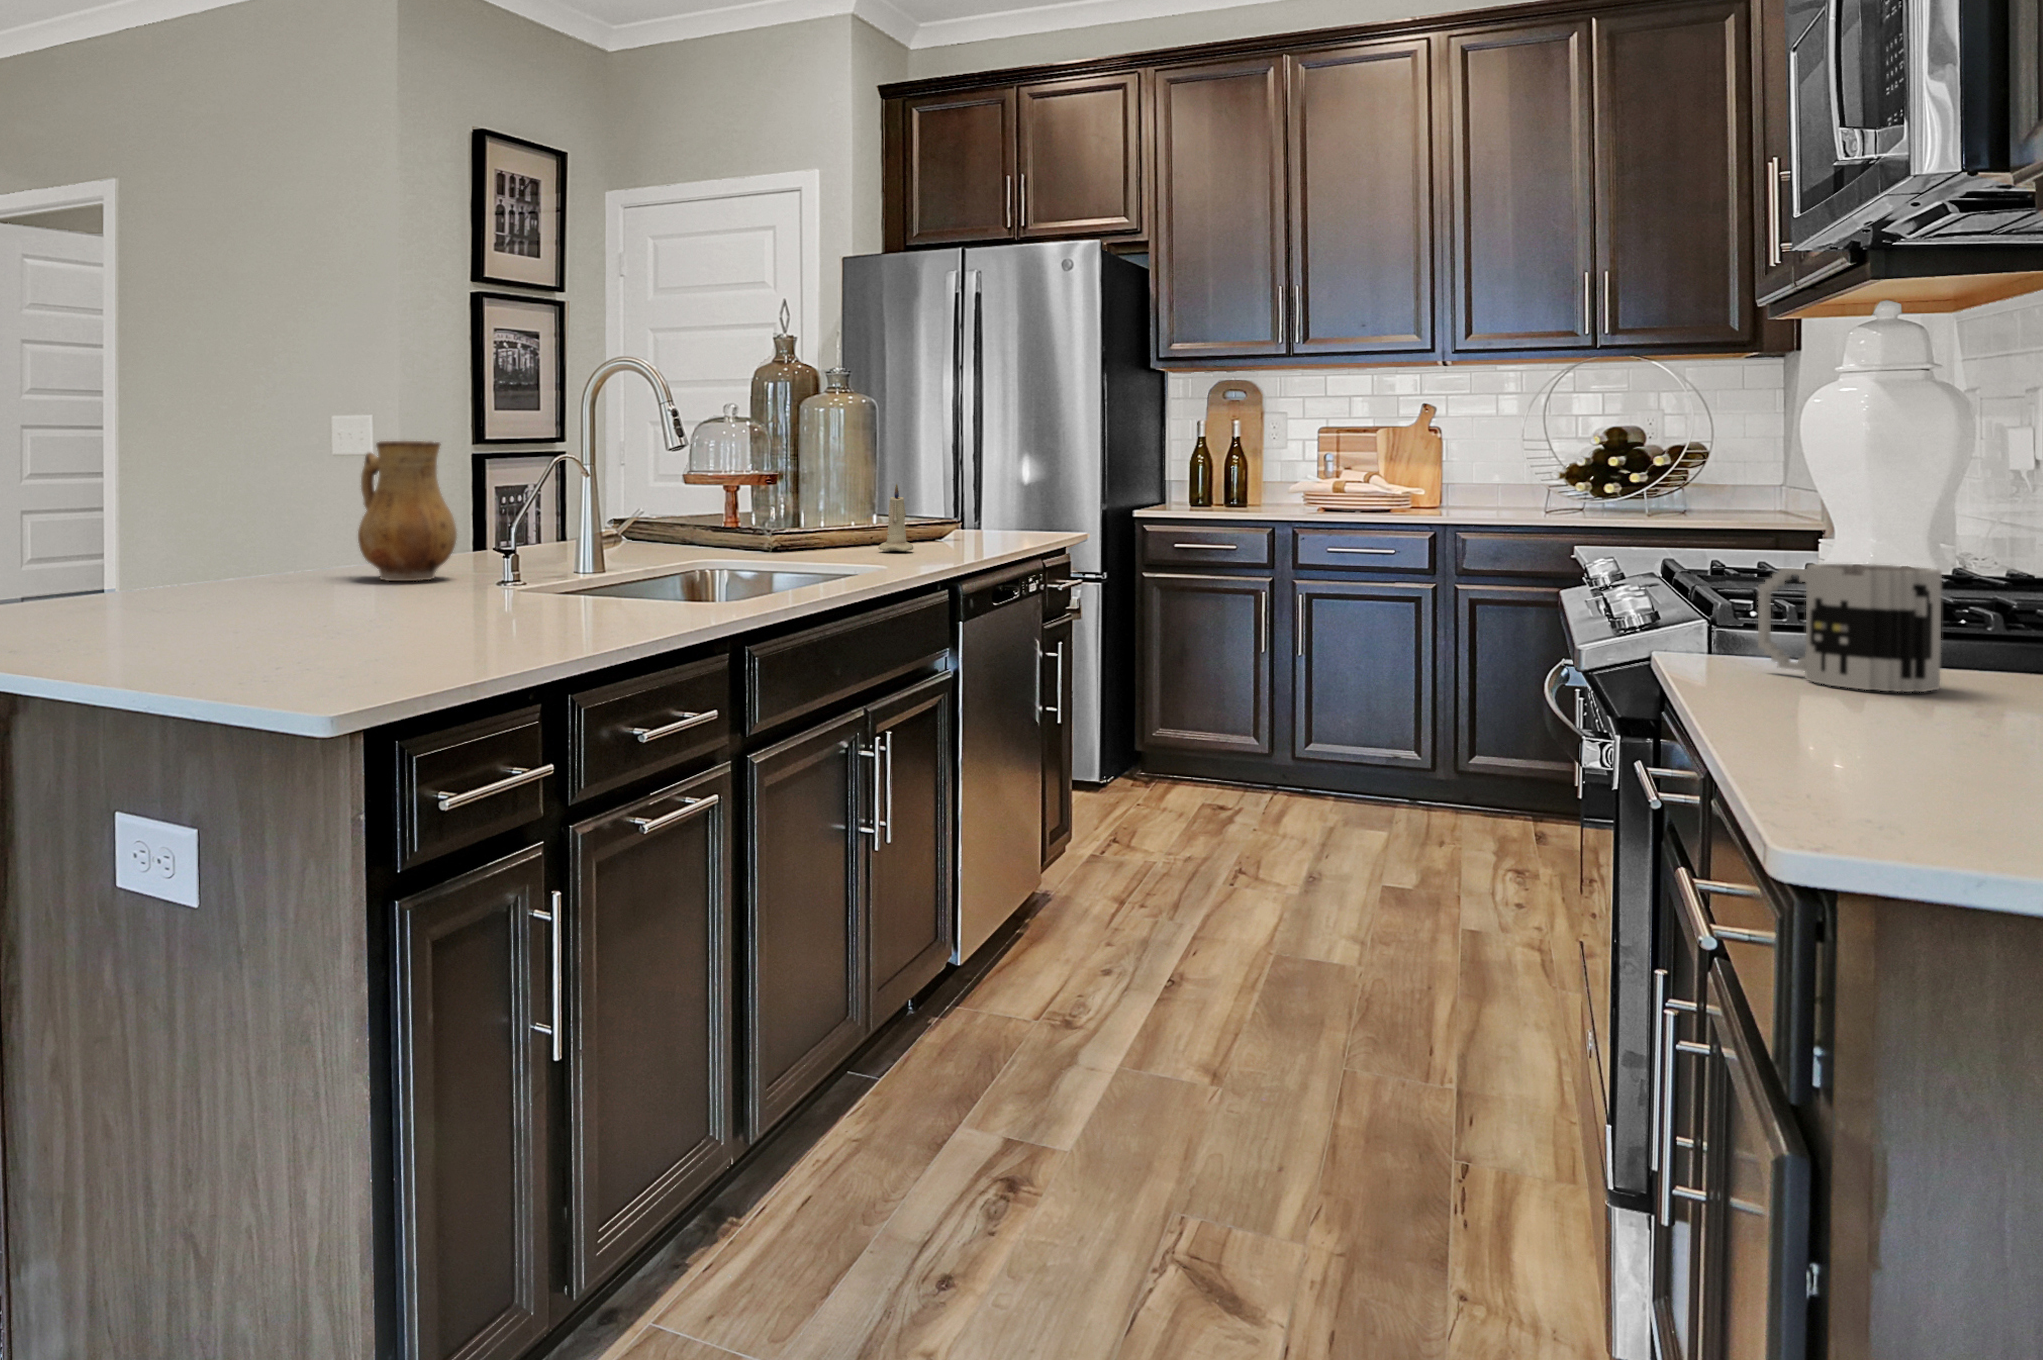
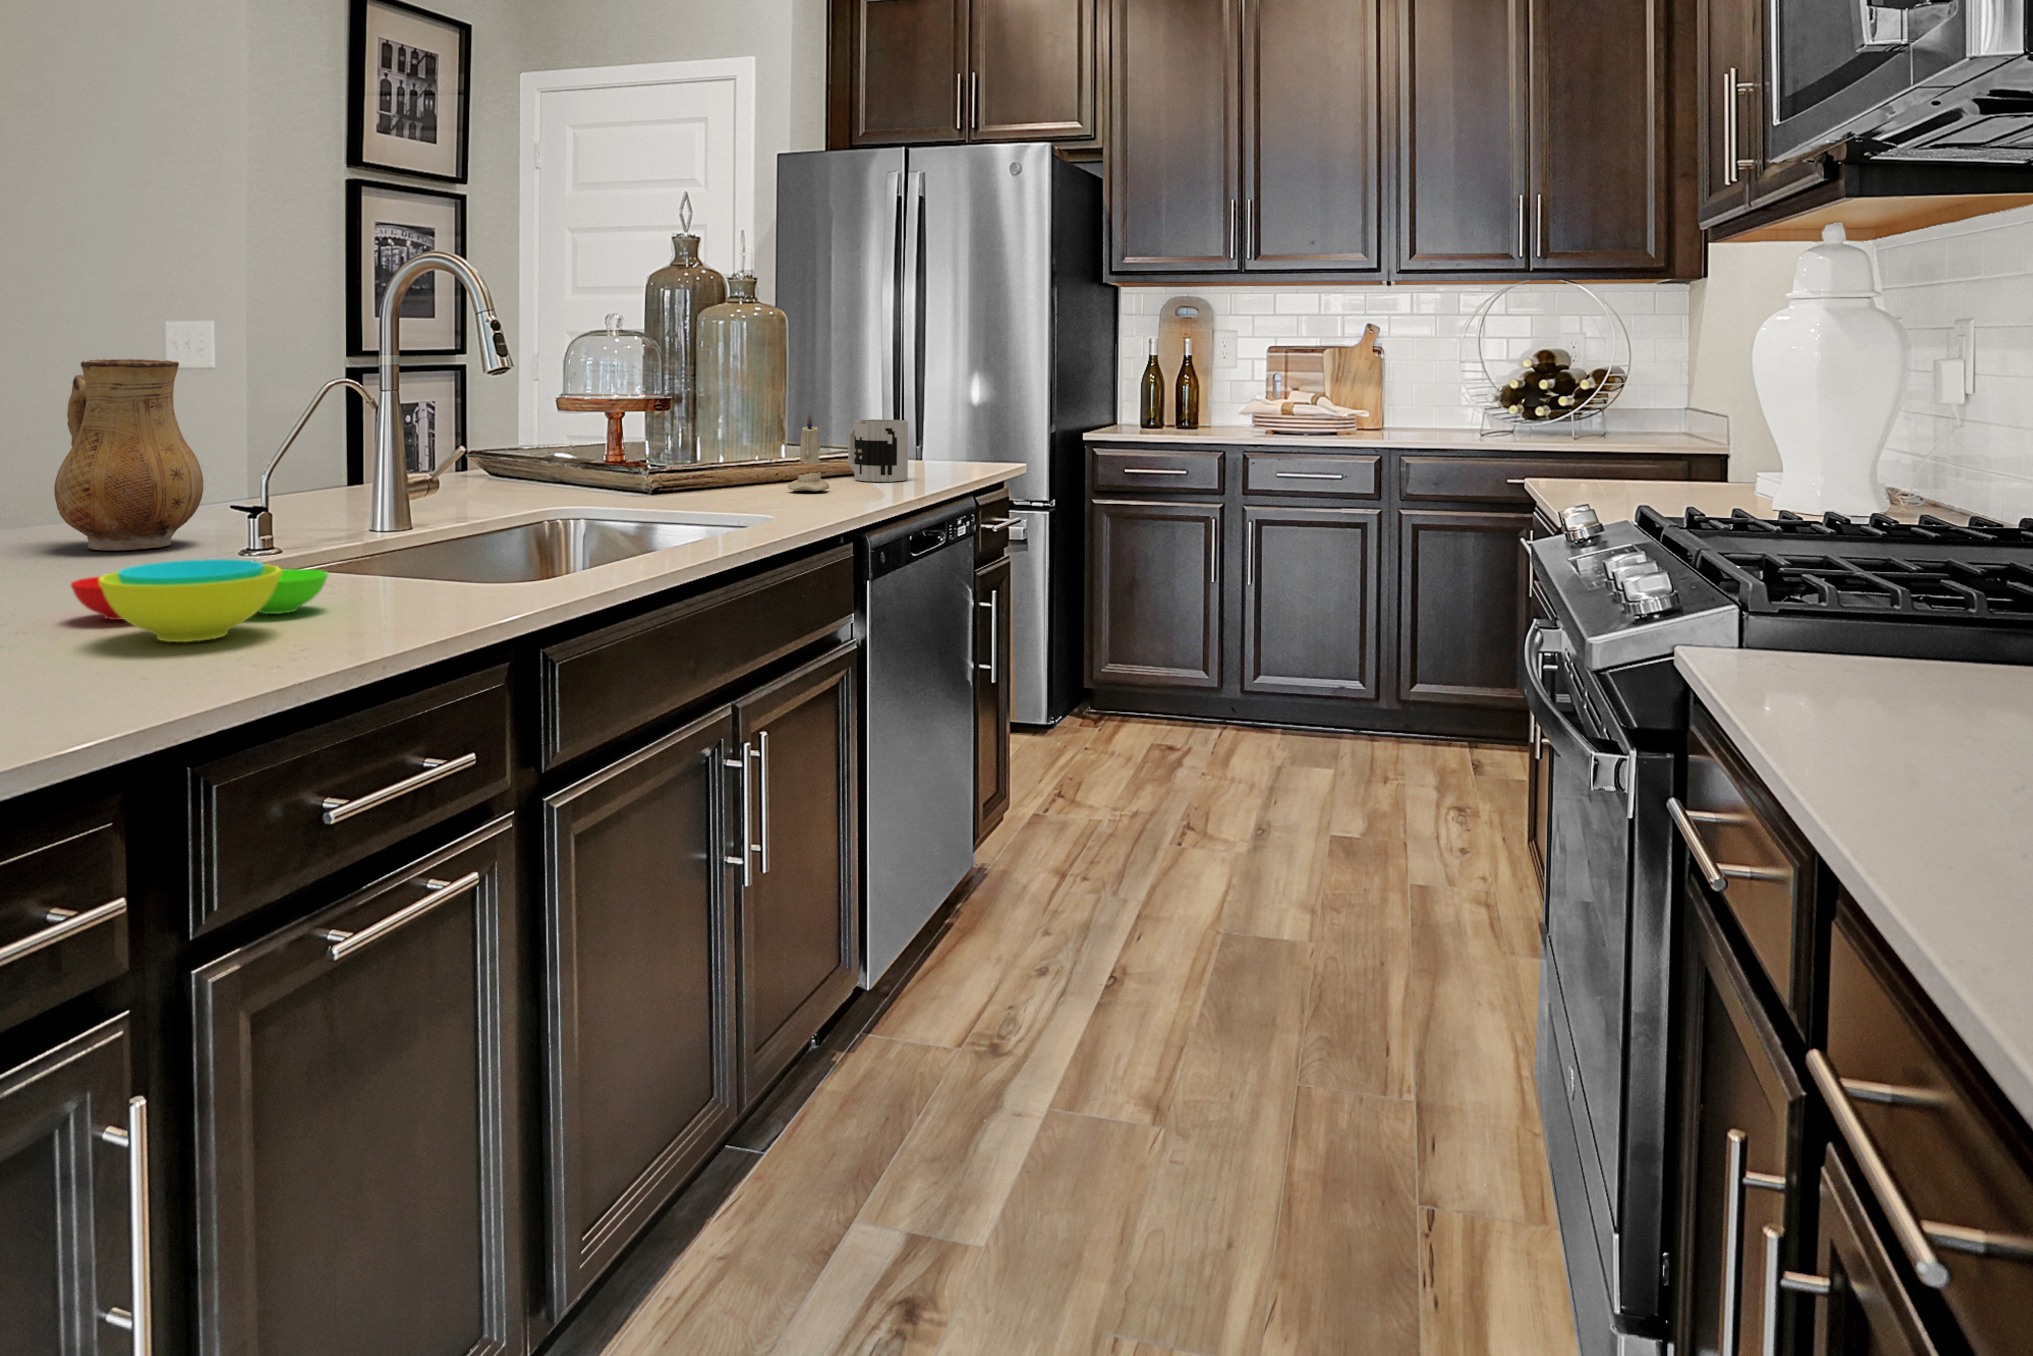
mug: present [1758,564,1942,692] -> present [848,419,908,482]
bowl: none [426,576,591,628] -> present [71,559,328,642]

